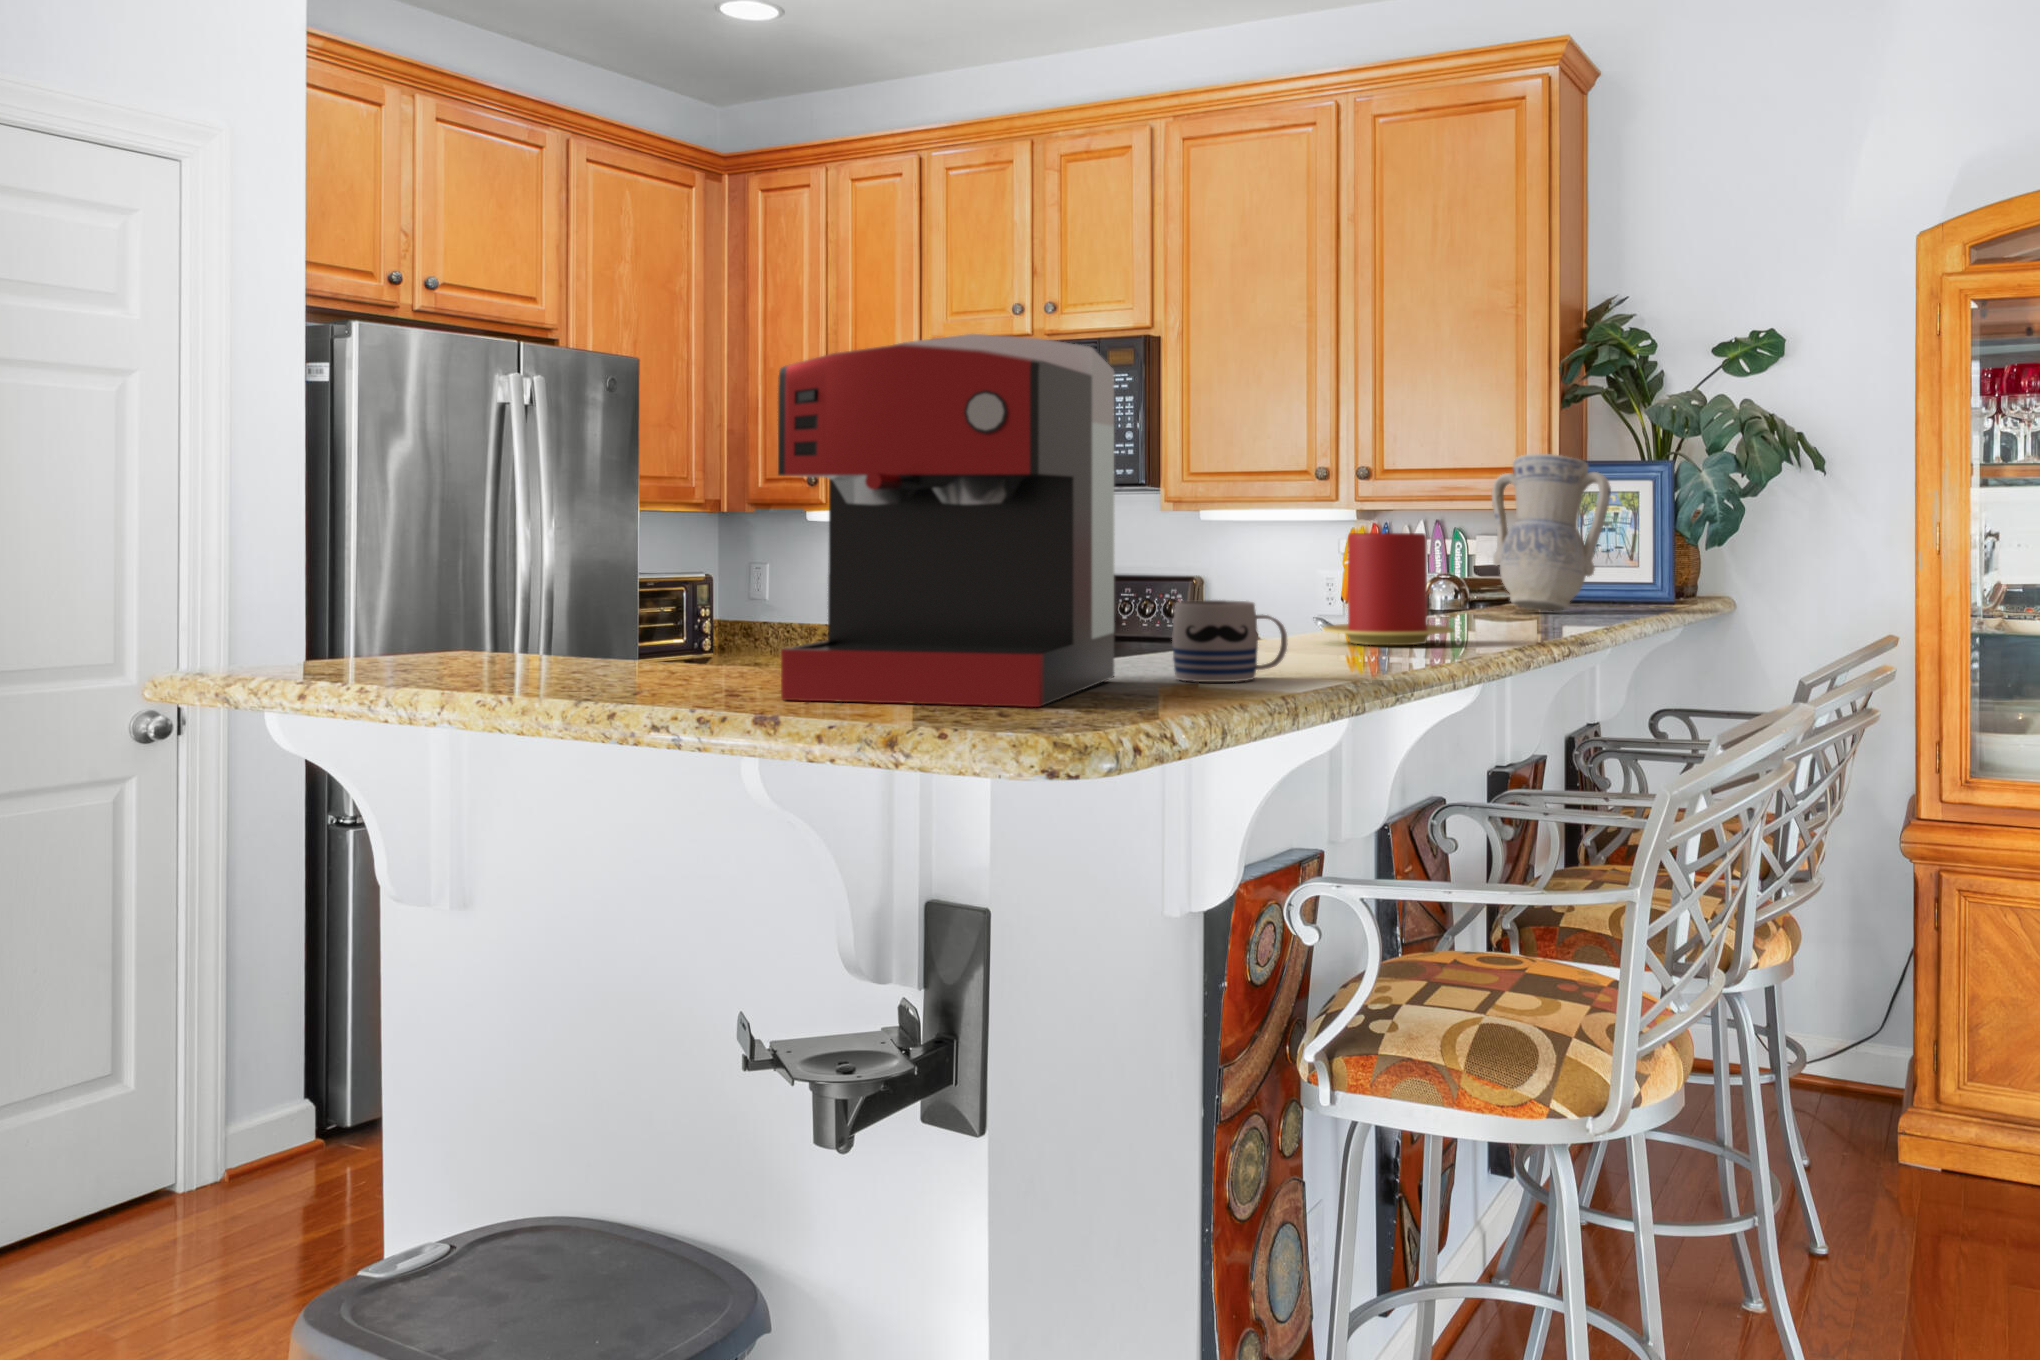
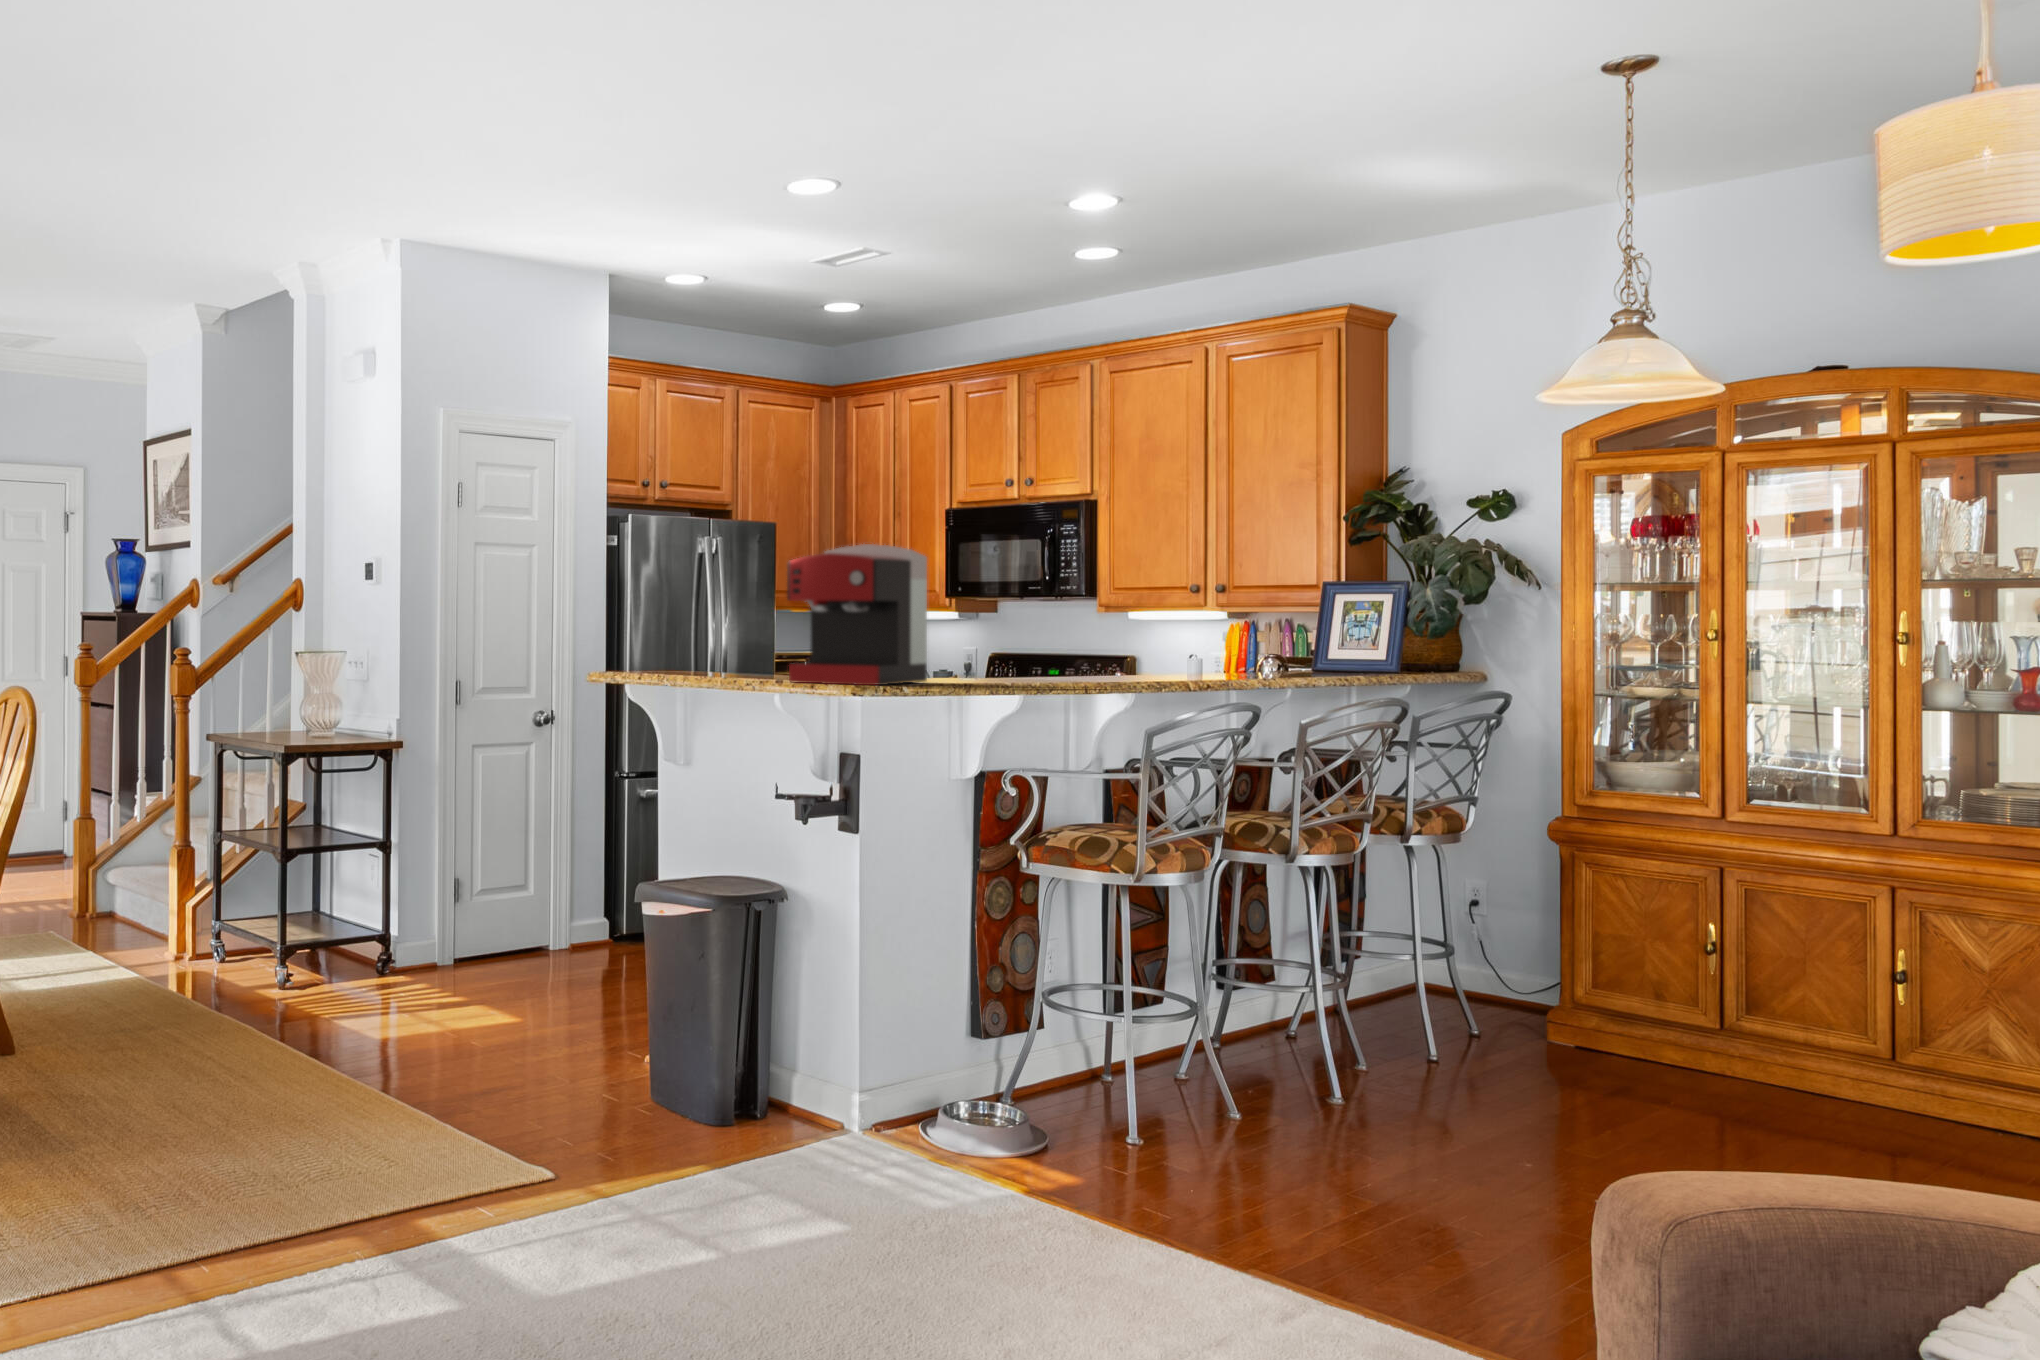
vase: present [1492,454,1611,611] -> none [1251,581,1323,675]
candle: present [1323,532,1453,645] -> none [1073,625,1141,680]
mug: present [1172,600,1287,682] -> none [952,652,1001,684]

